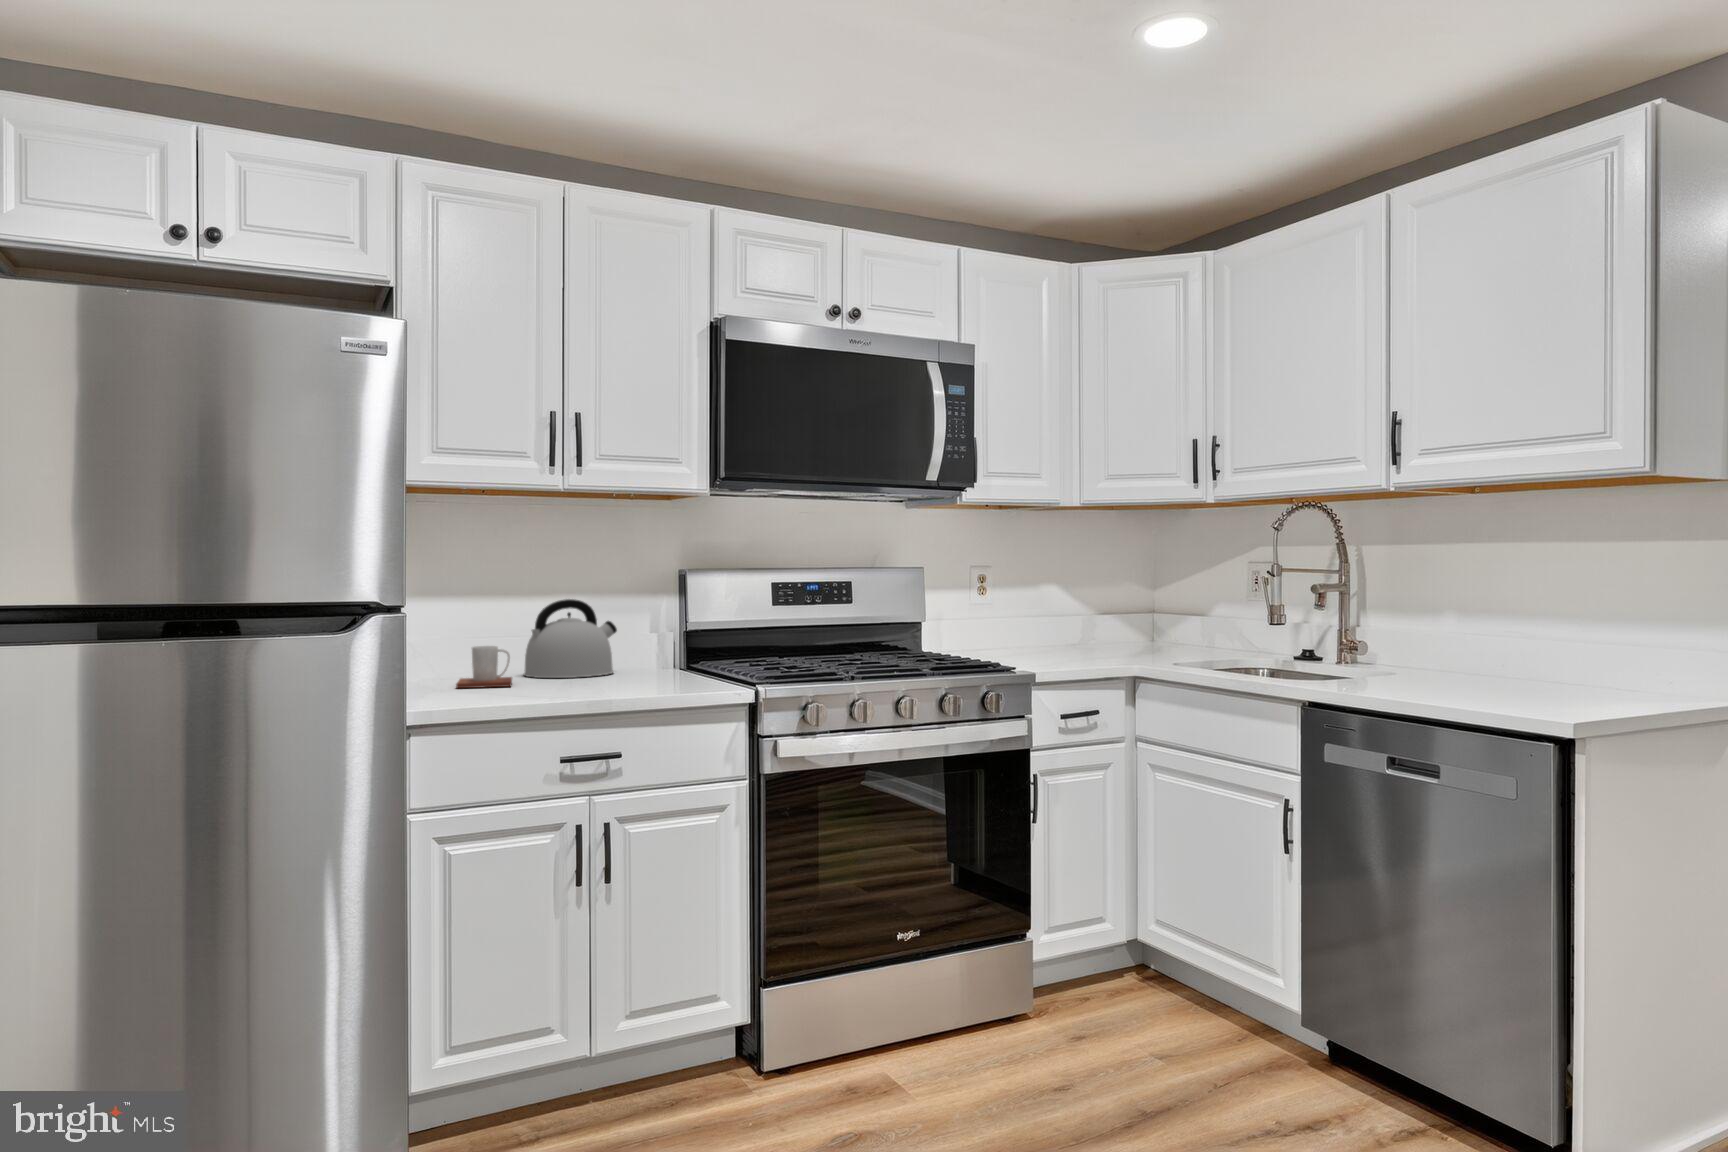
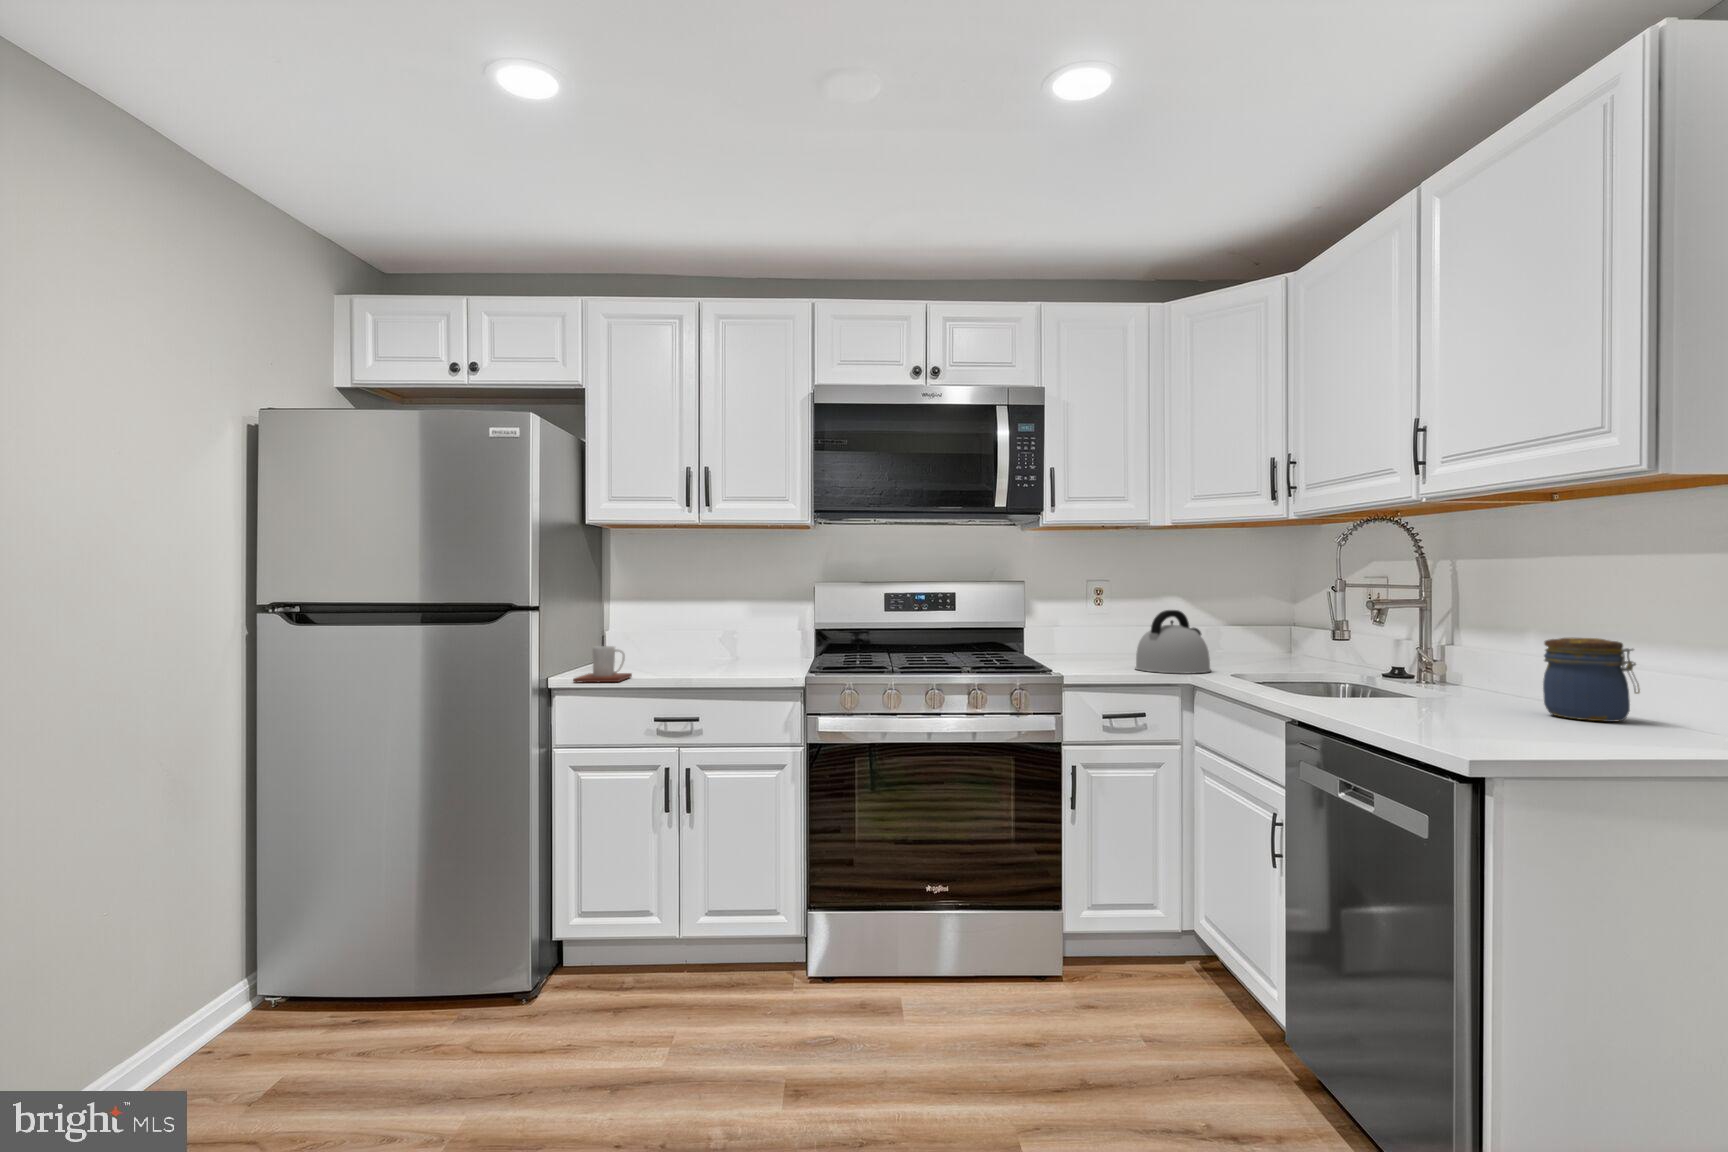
kettle: present [524,599,617,678] -> present [1136,610,1211,674]
jar: none [1396,624,1455,693] -> present [1543,638,1640,722]

